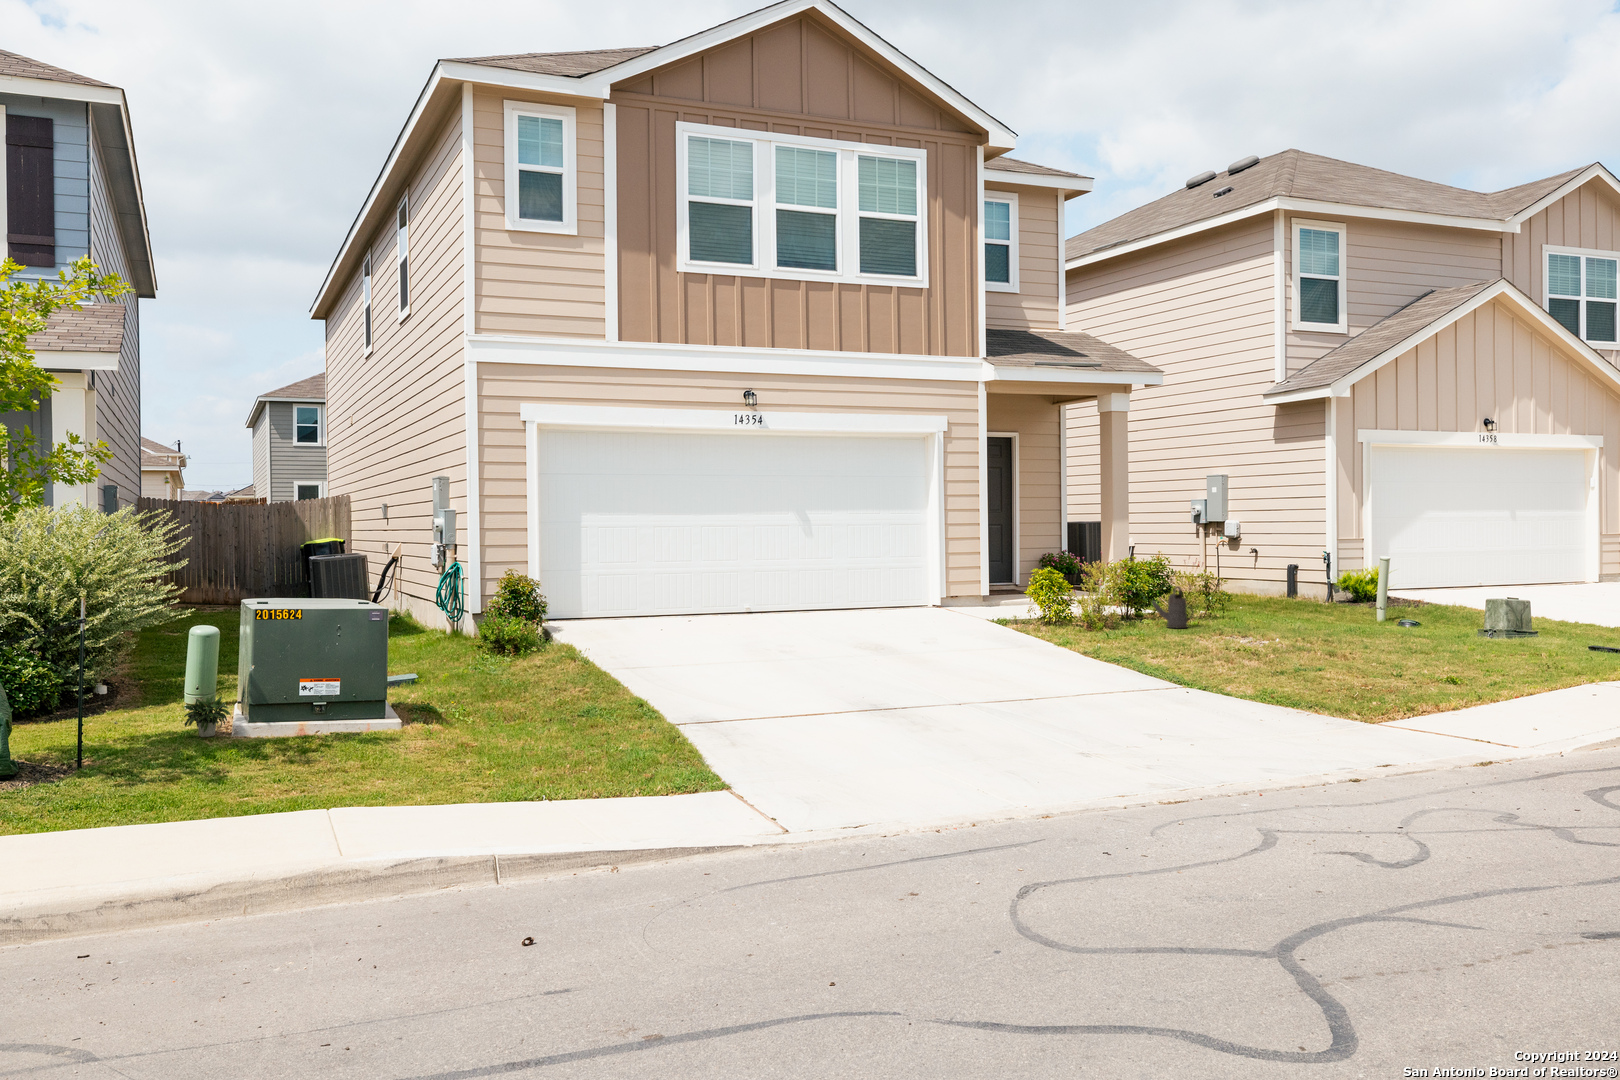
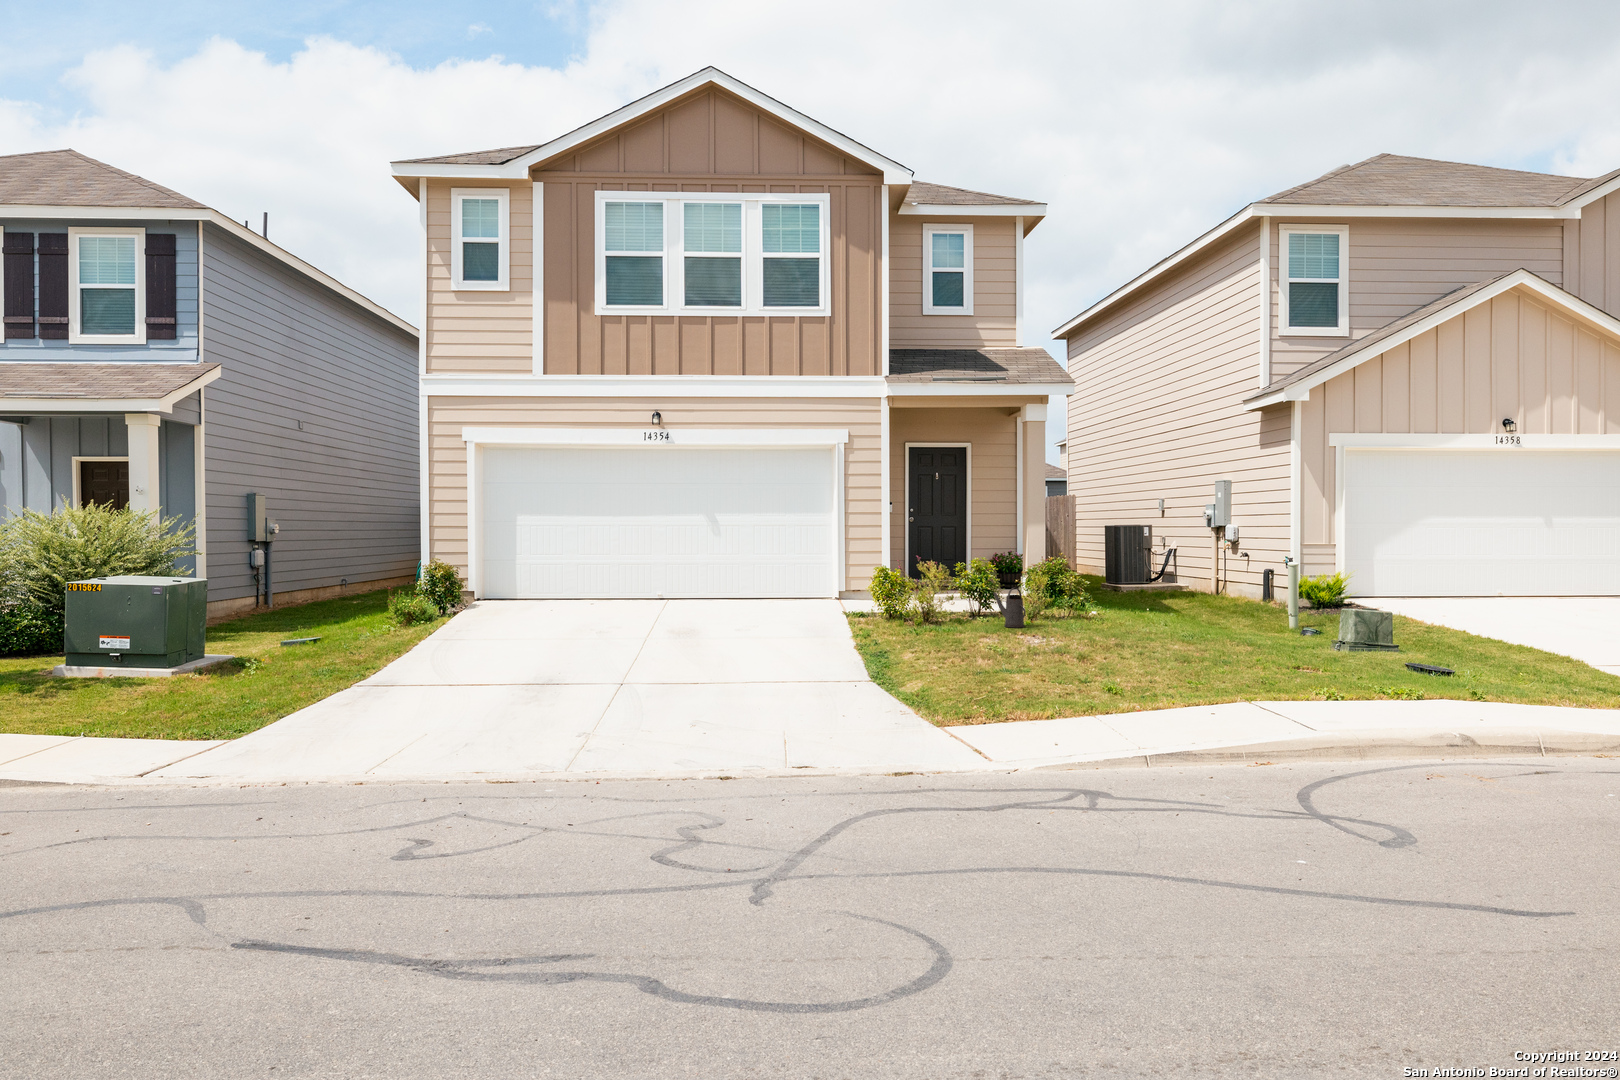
potted plant: present [184,695,238,737] -> none [25,644,75,674]

